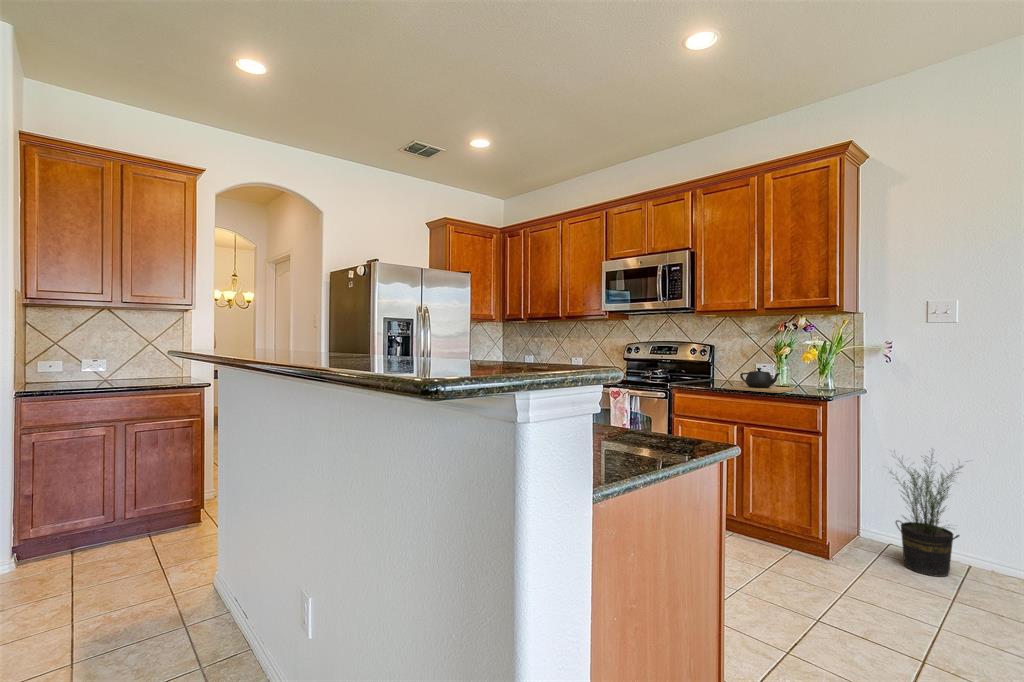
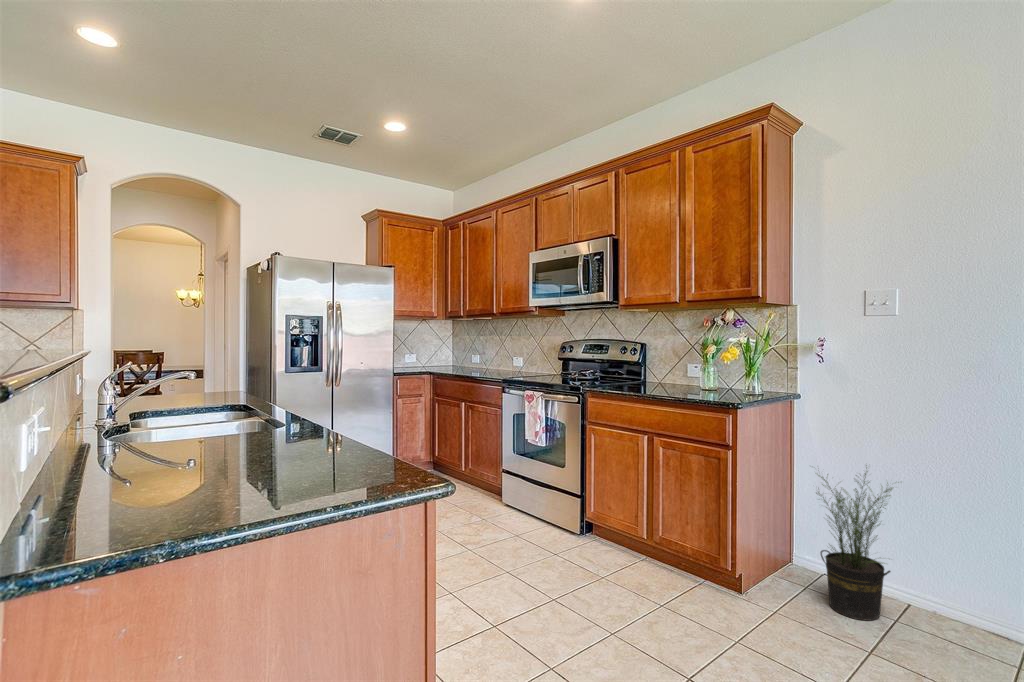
teapot: present [726,368,797,393] -> none [637,369,718,399]

